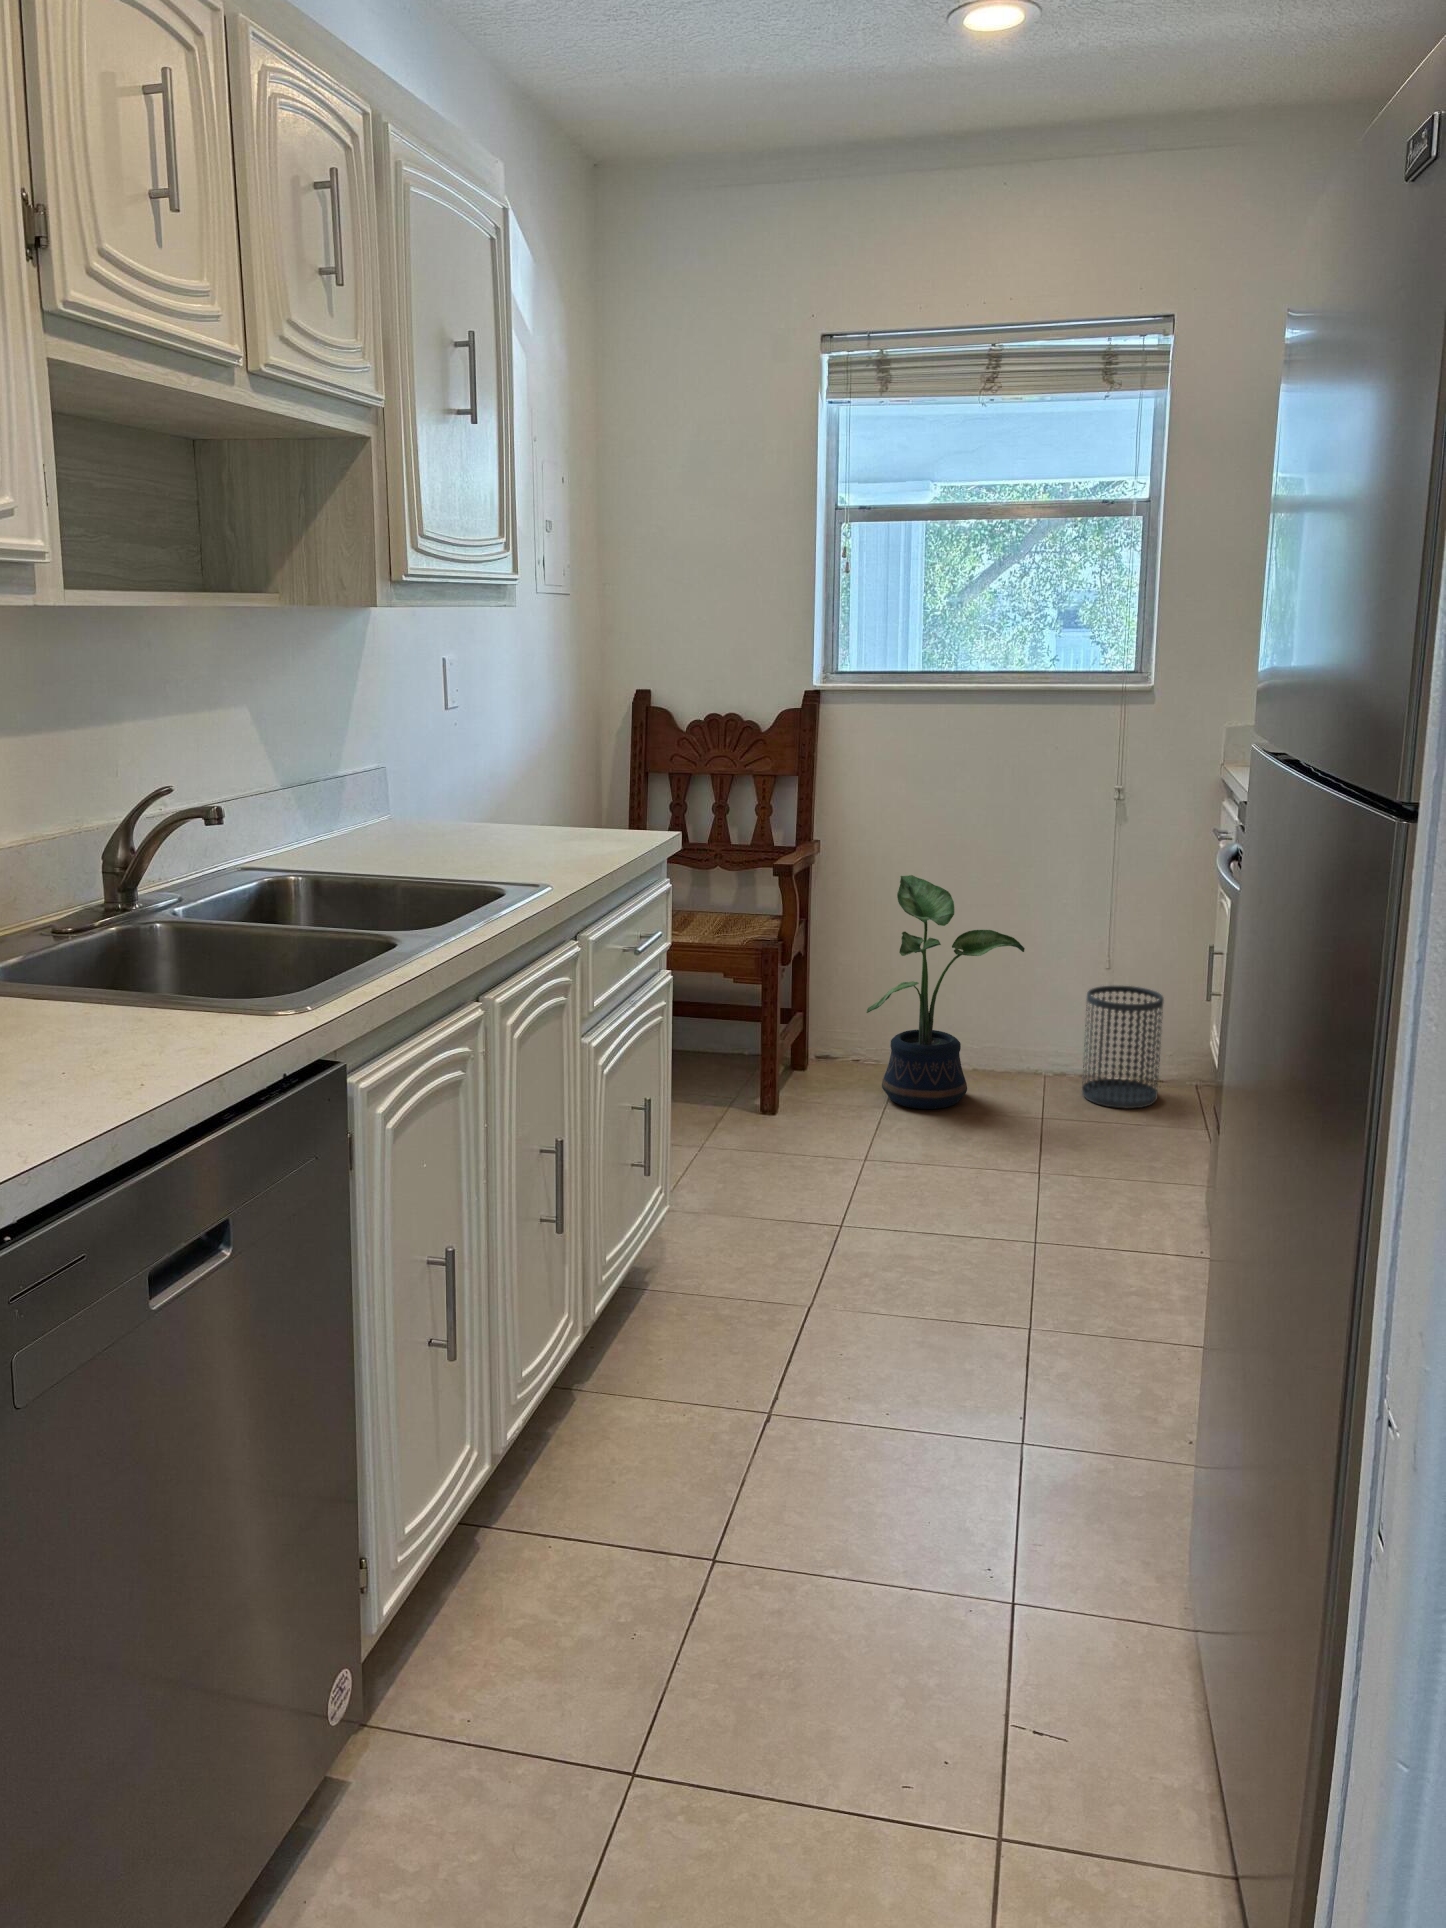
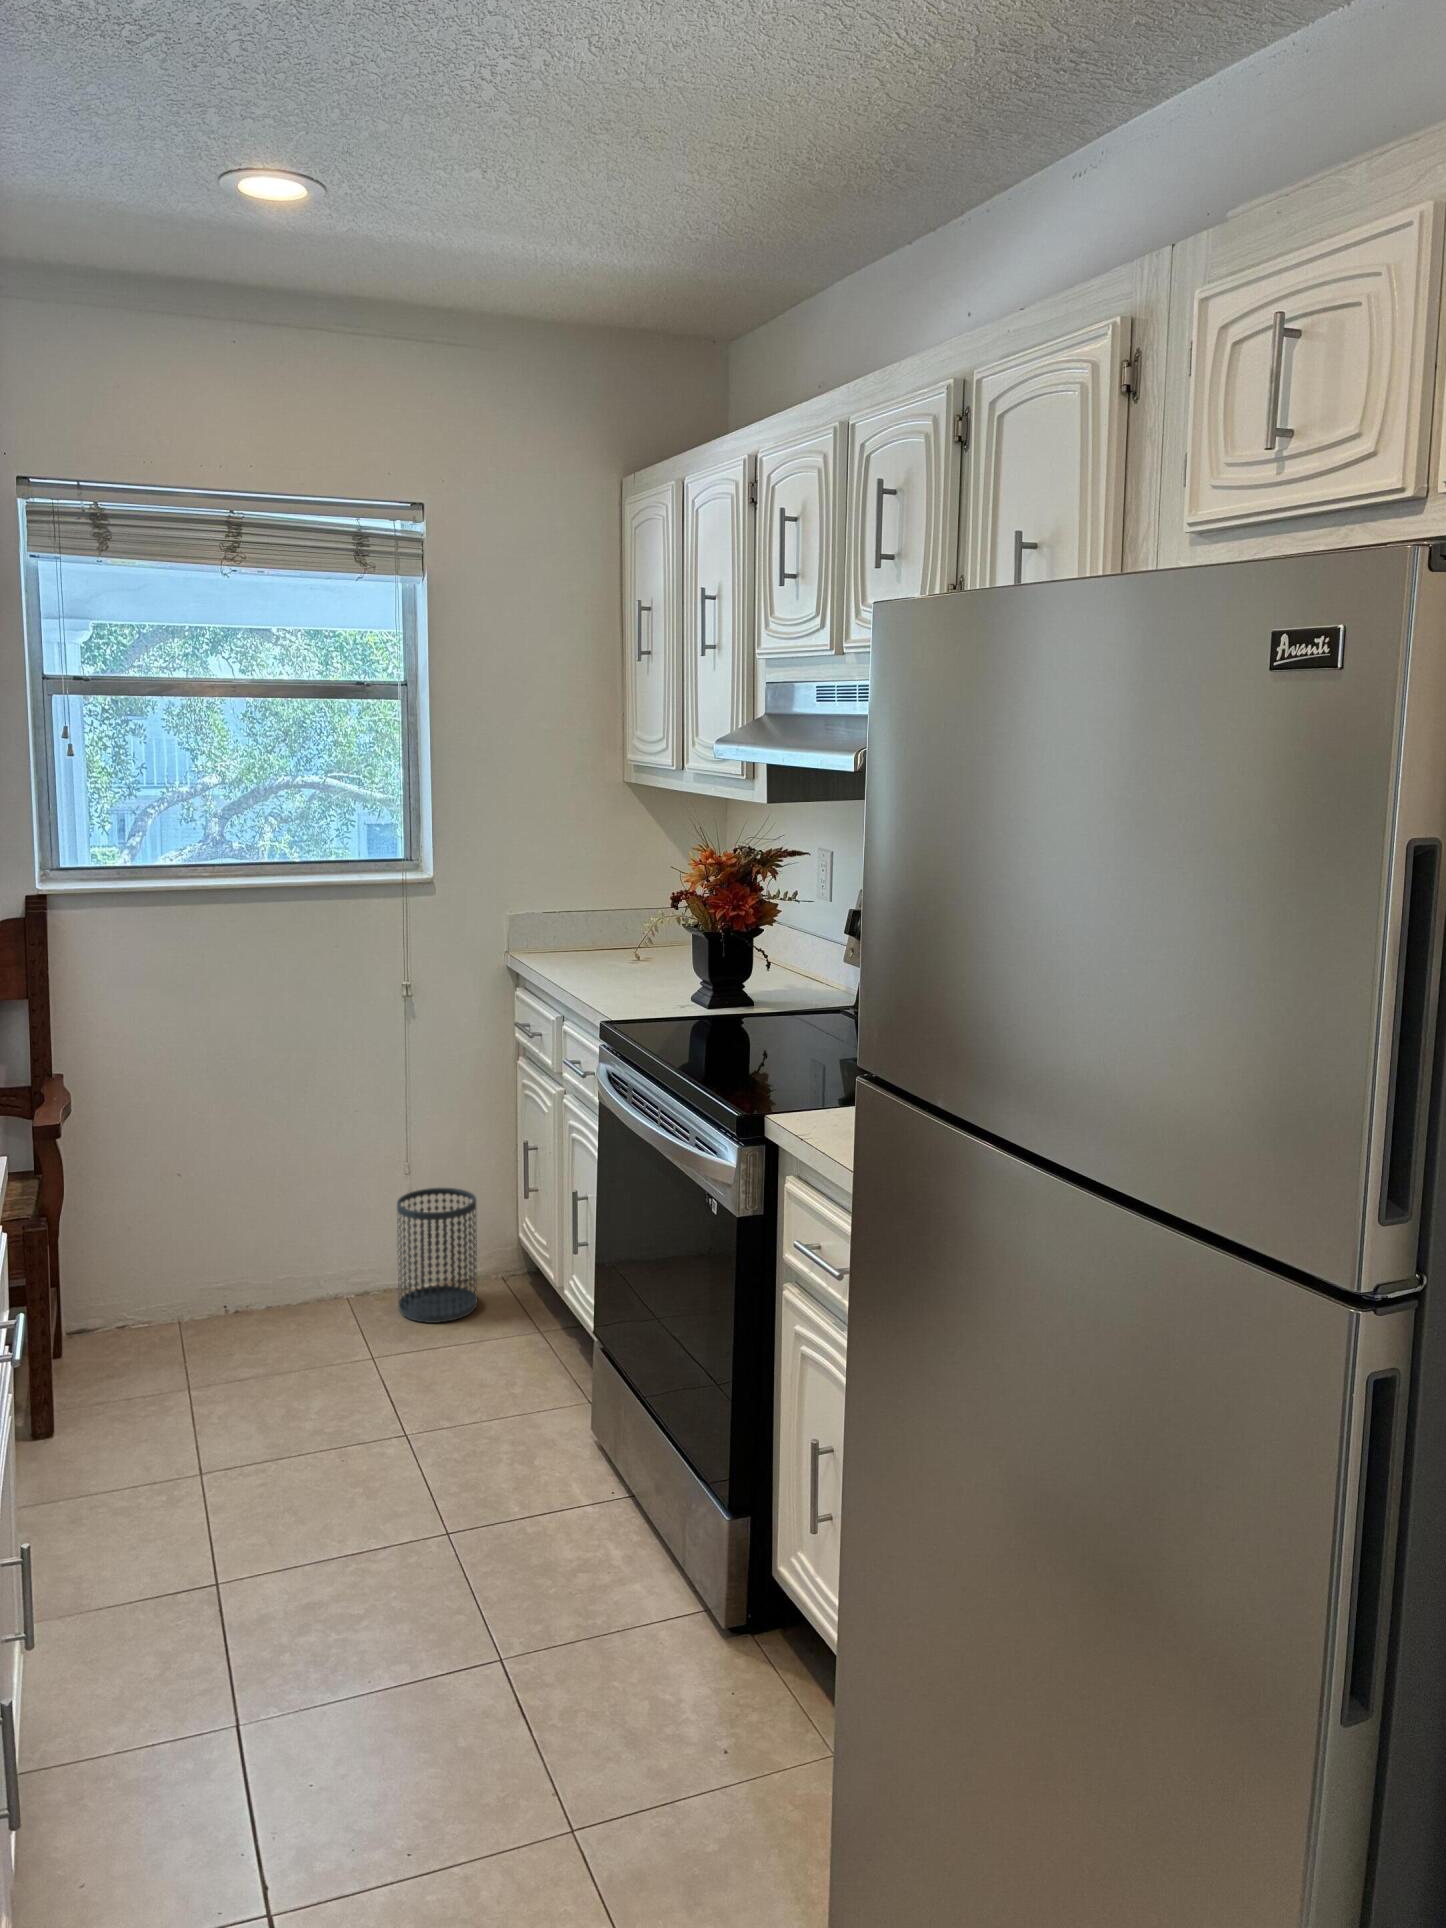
potted plant: present [866,875,1025,1109] -> none [163,1104,335,1379]

